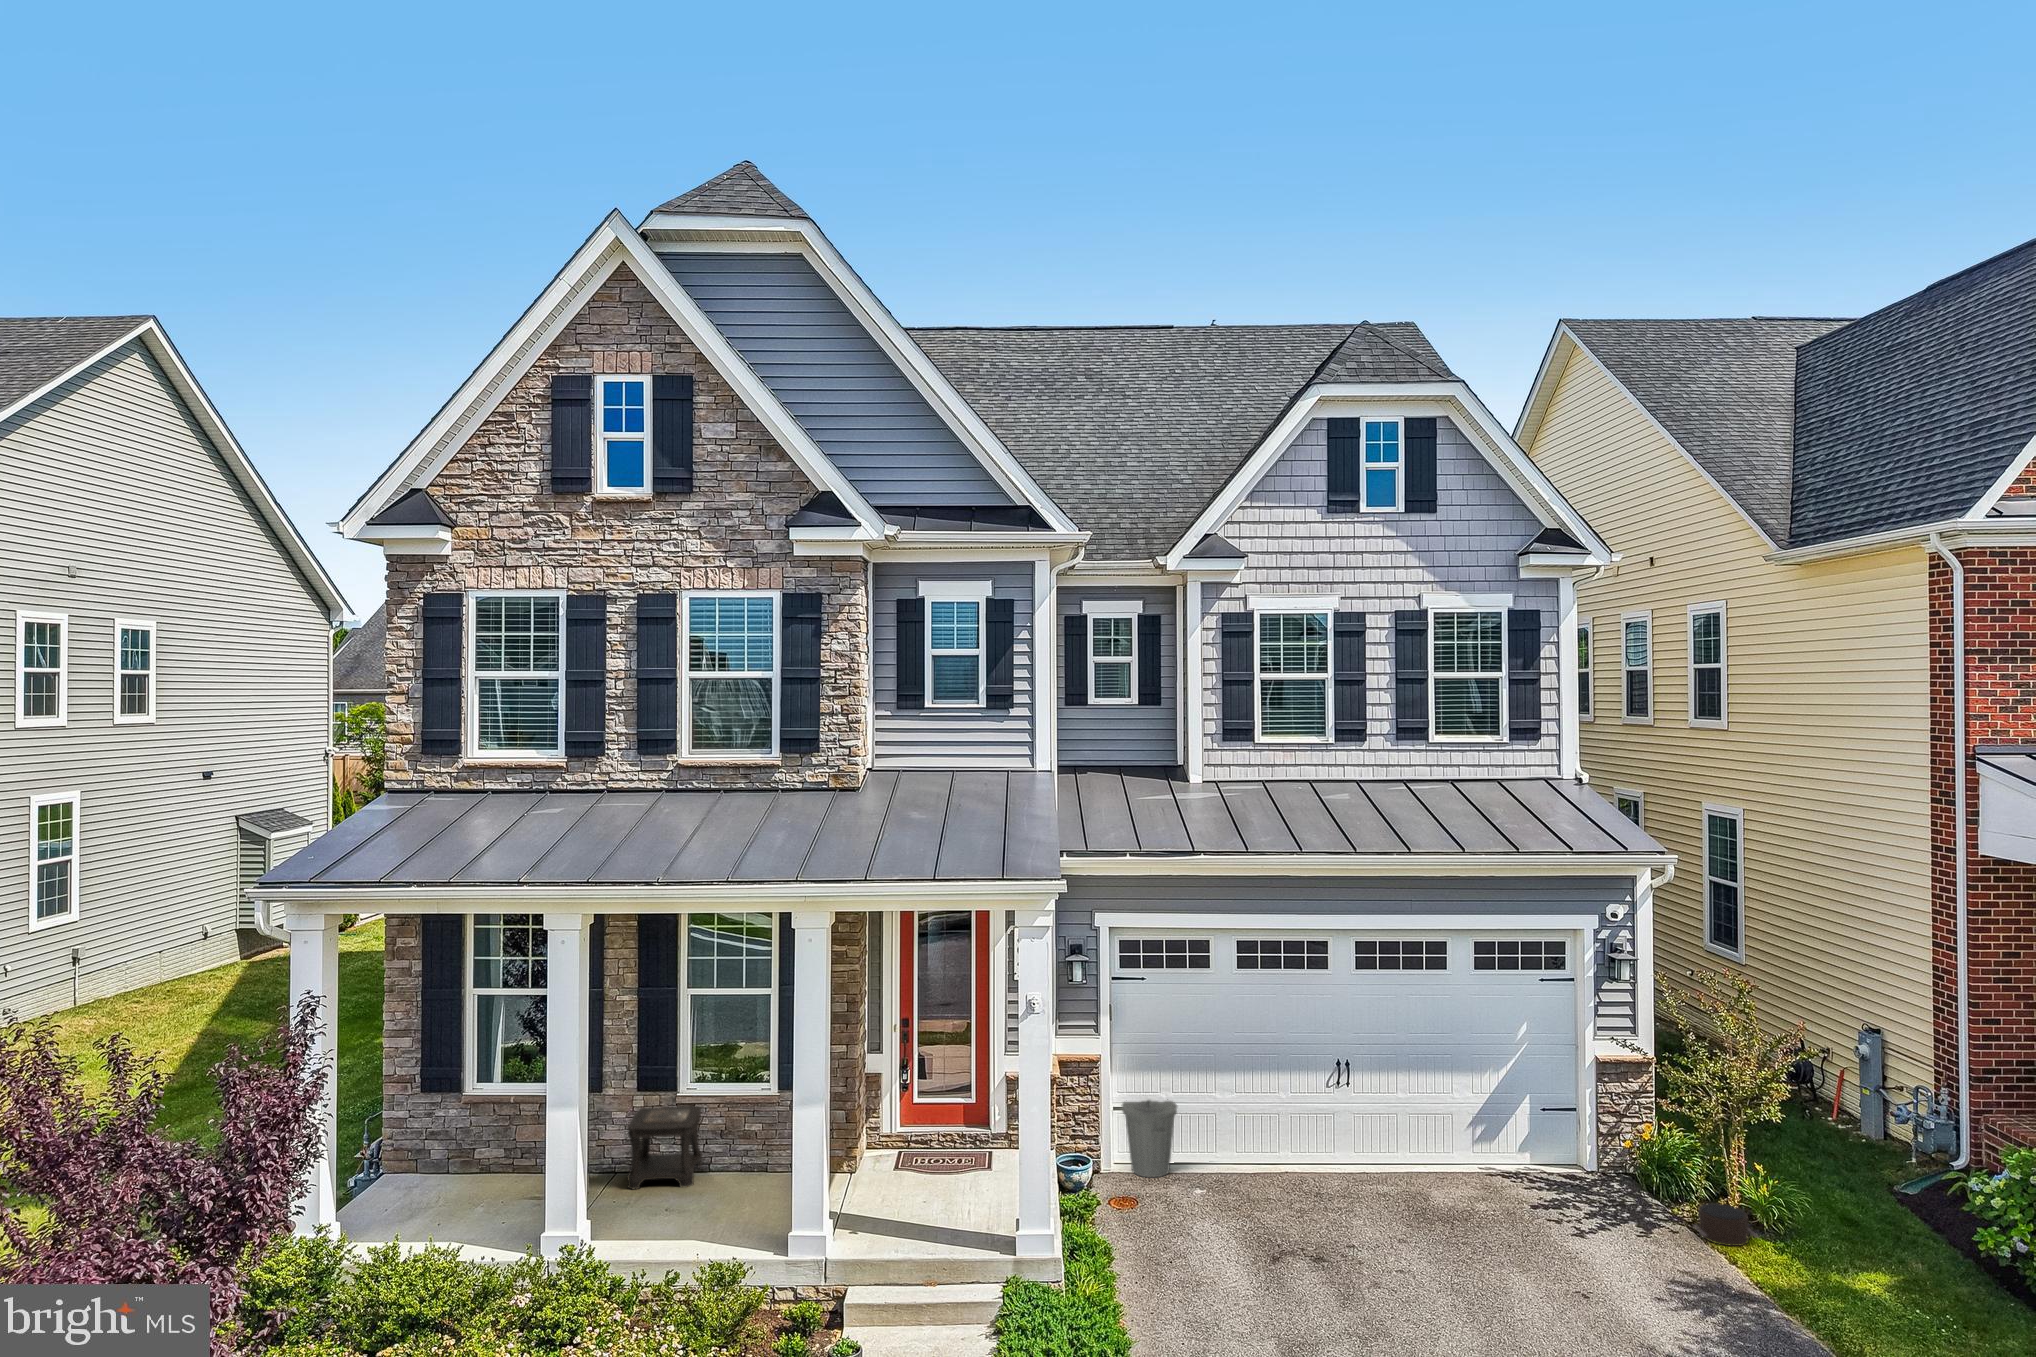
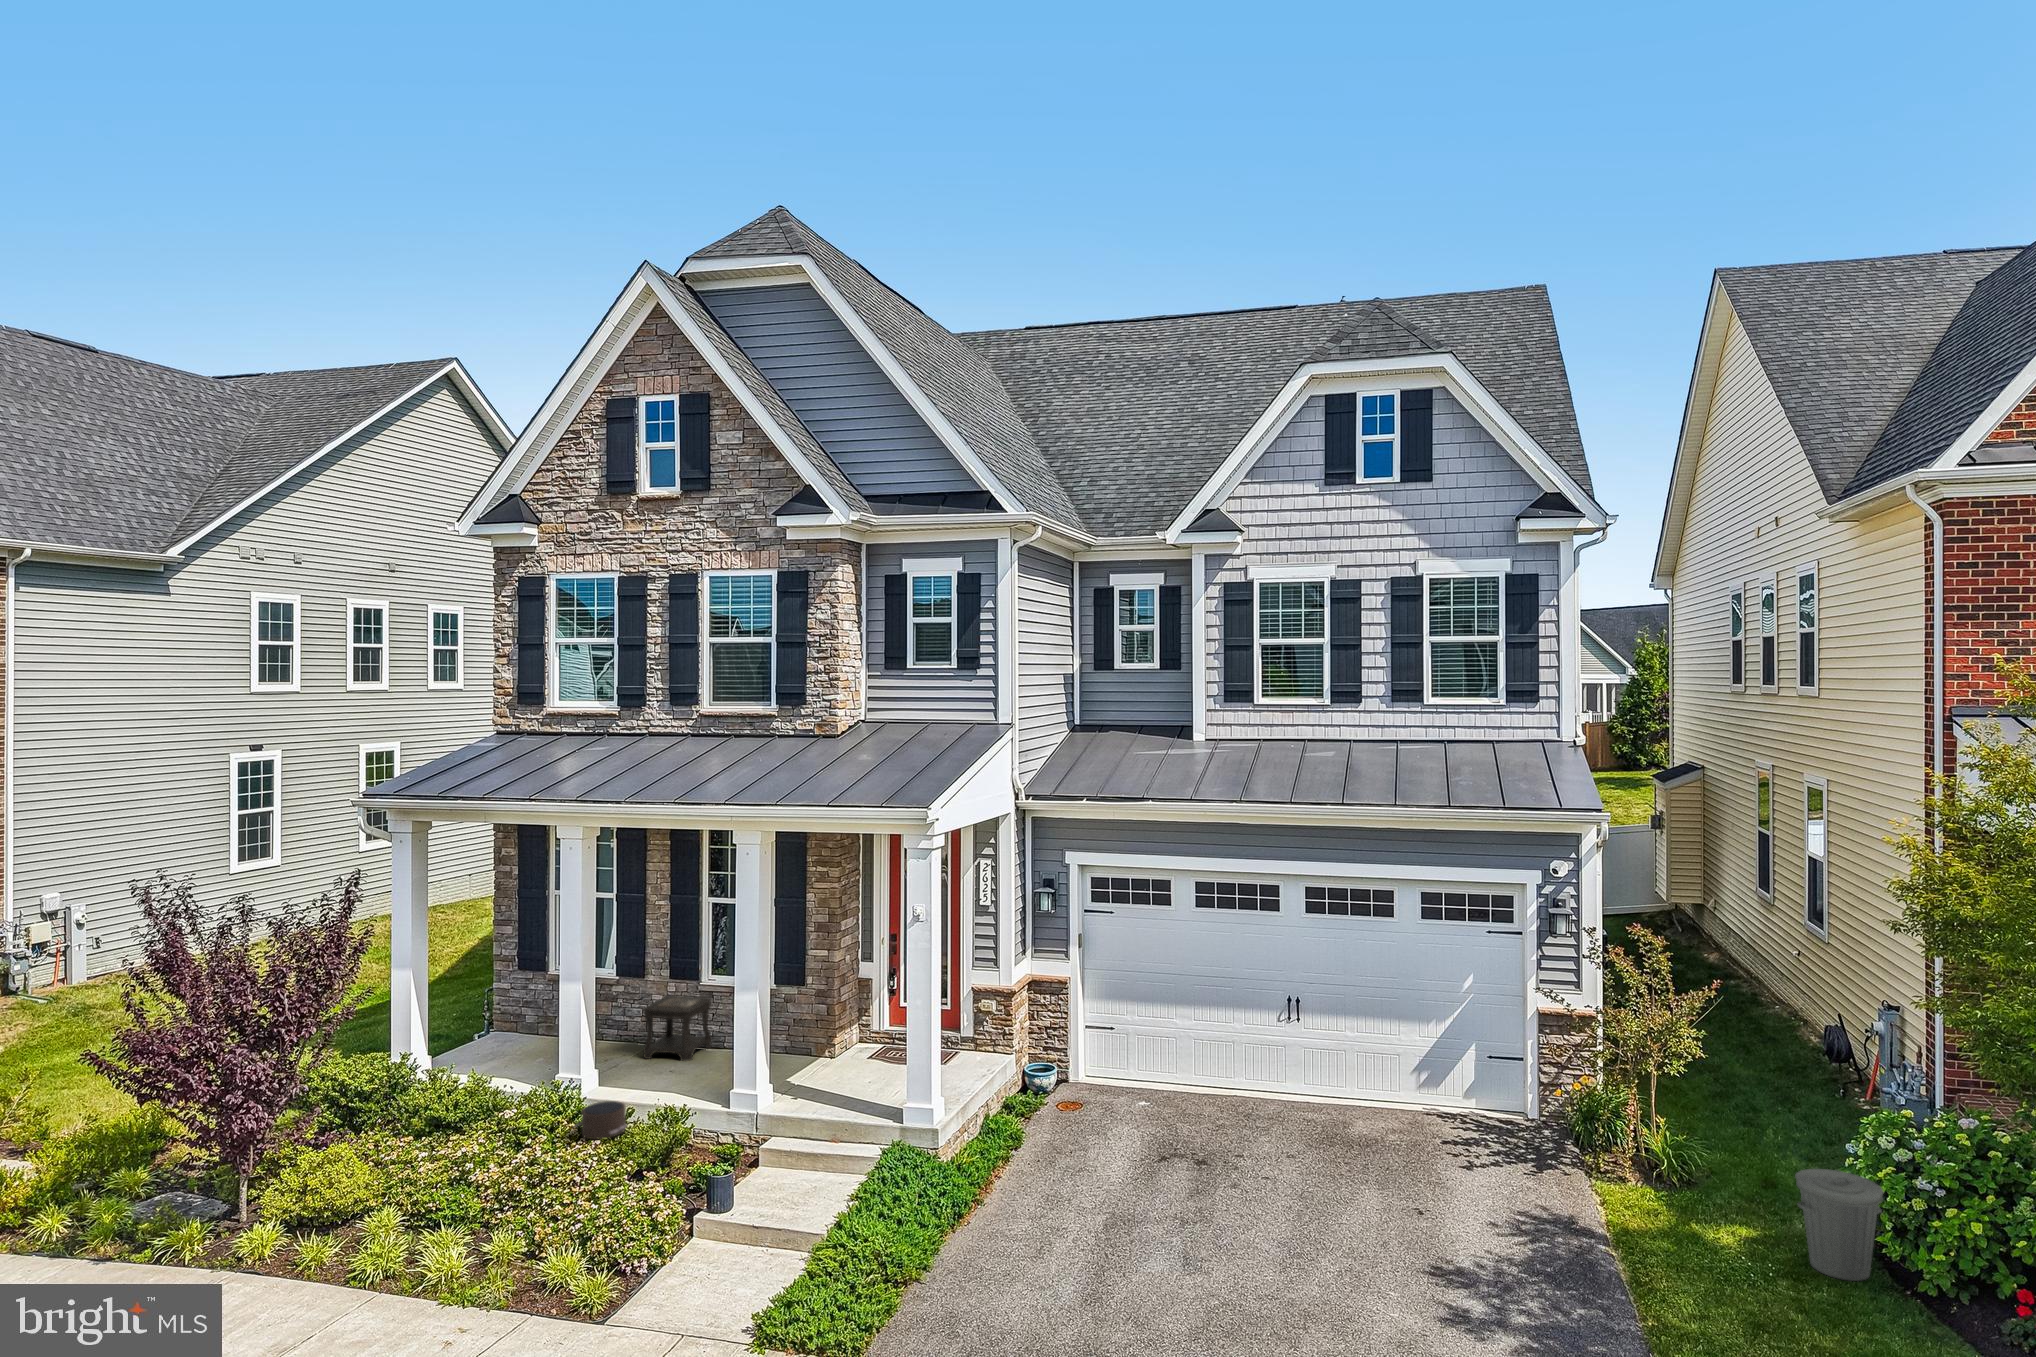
trash can: present [1121,1100,1177,1177] -> present [1795,1169,1883,1281]
pouf: present [1693,1203,1758,1246] -> present [574,1101,627,1139]

